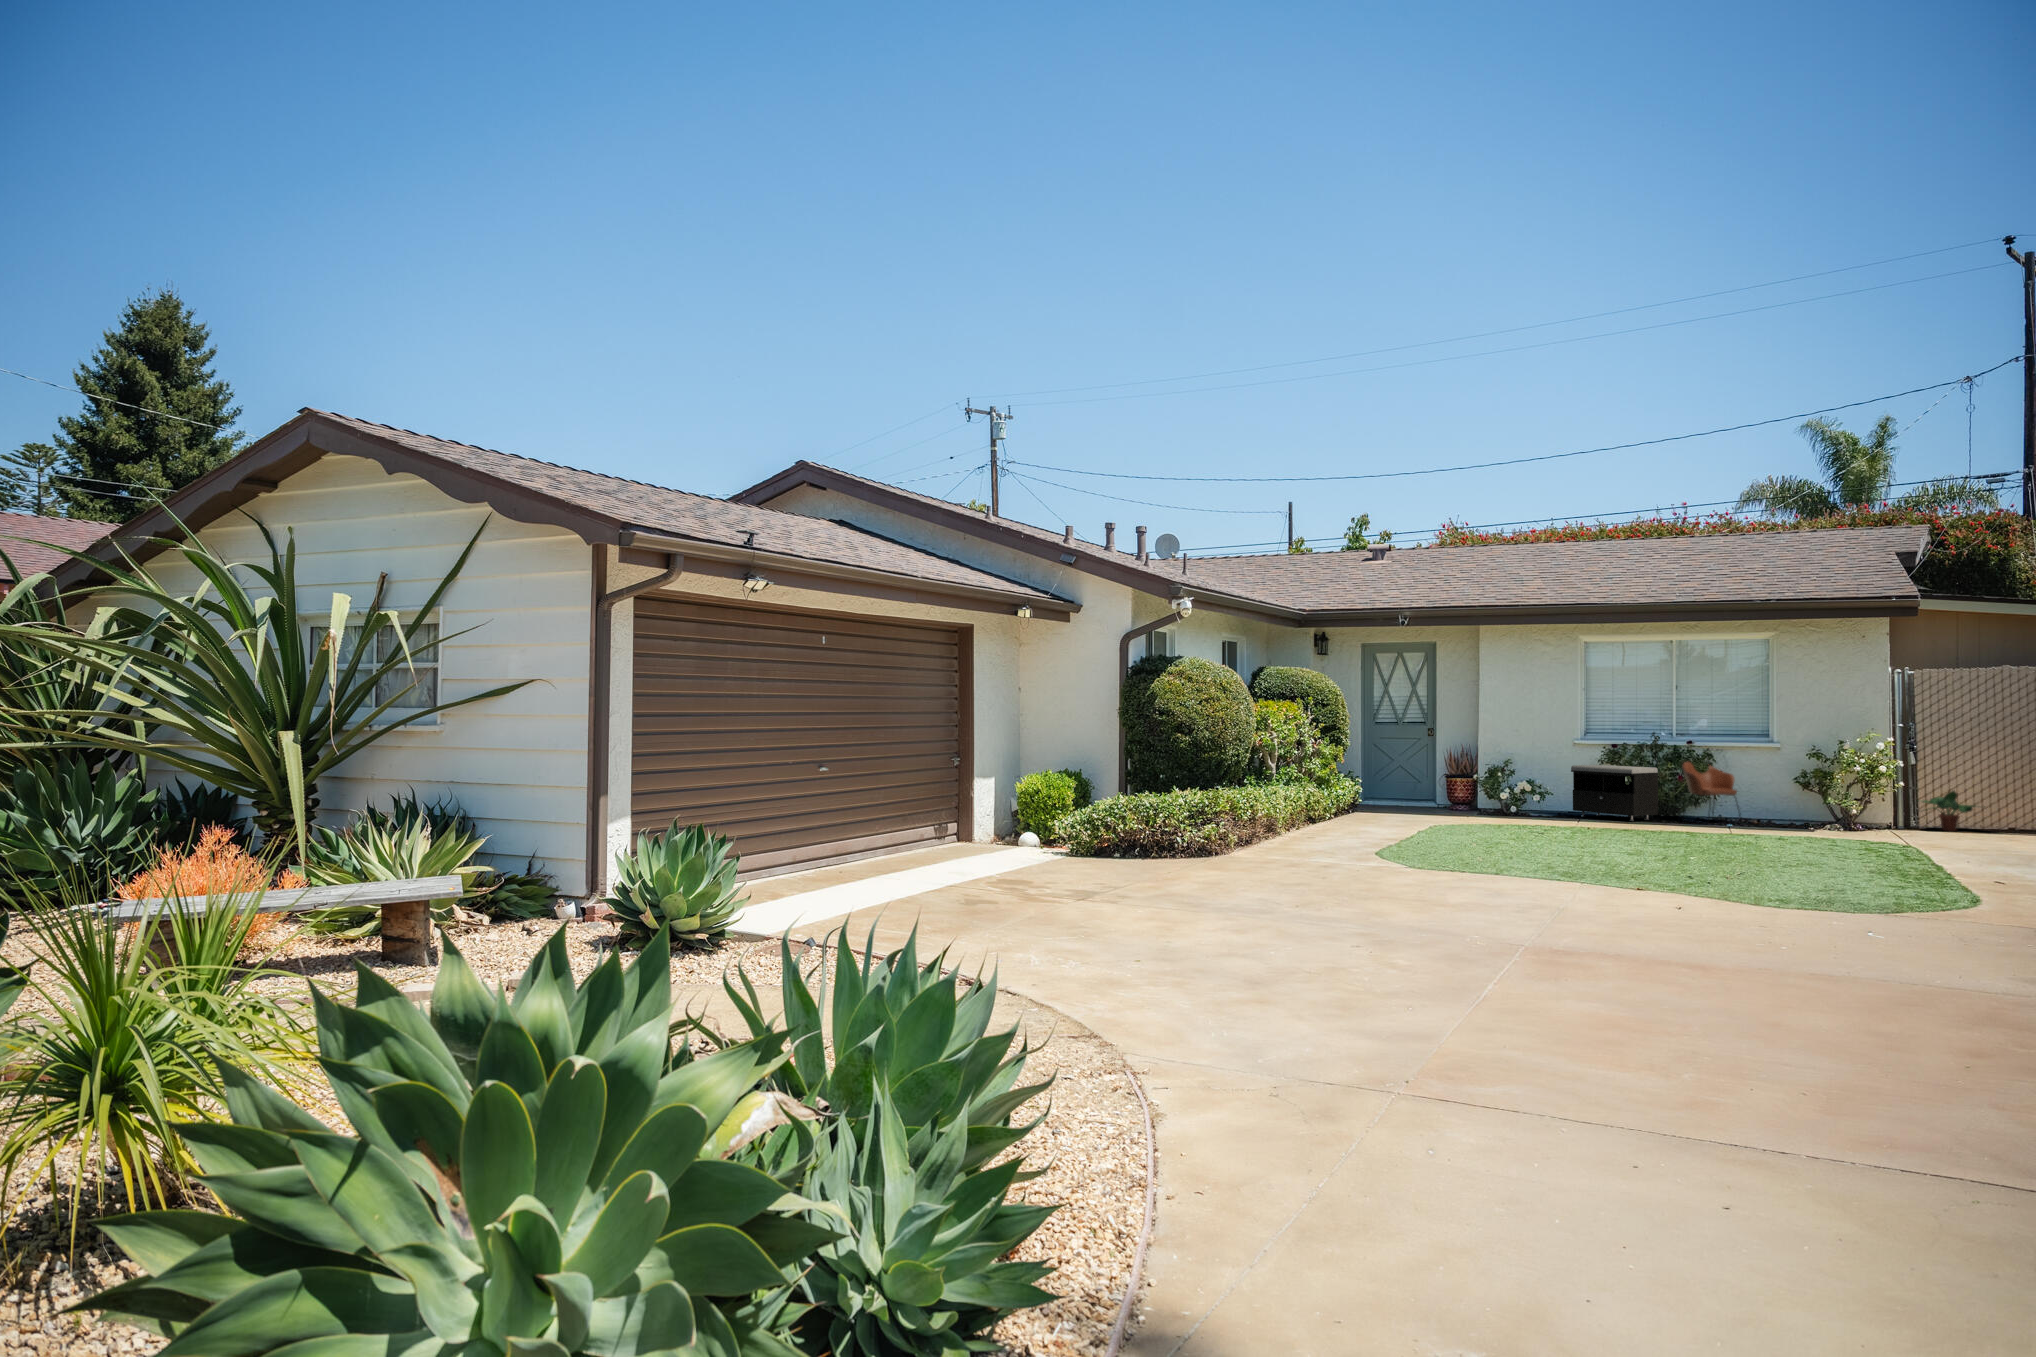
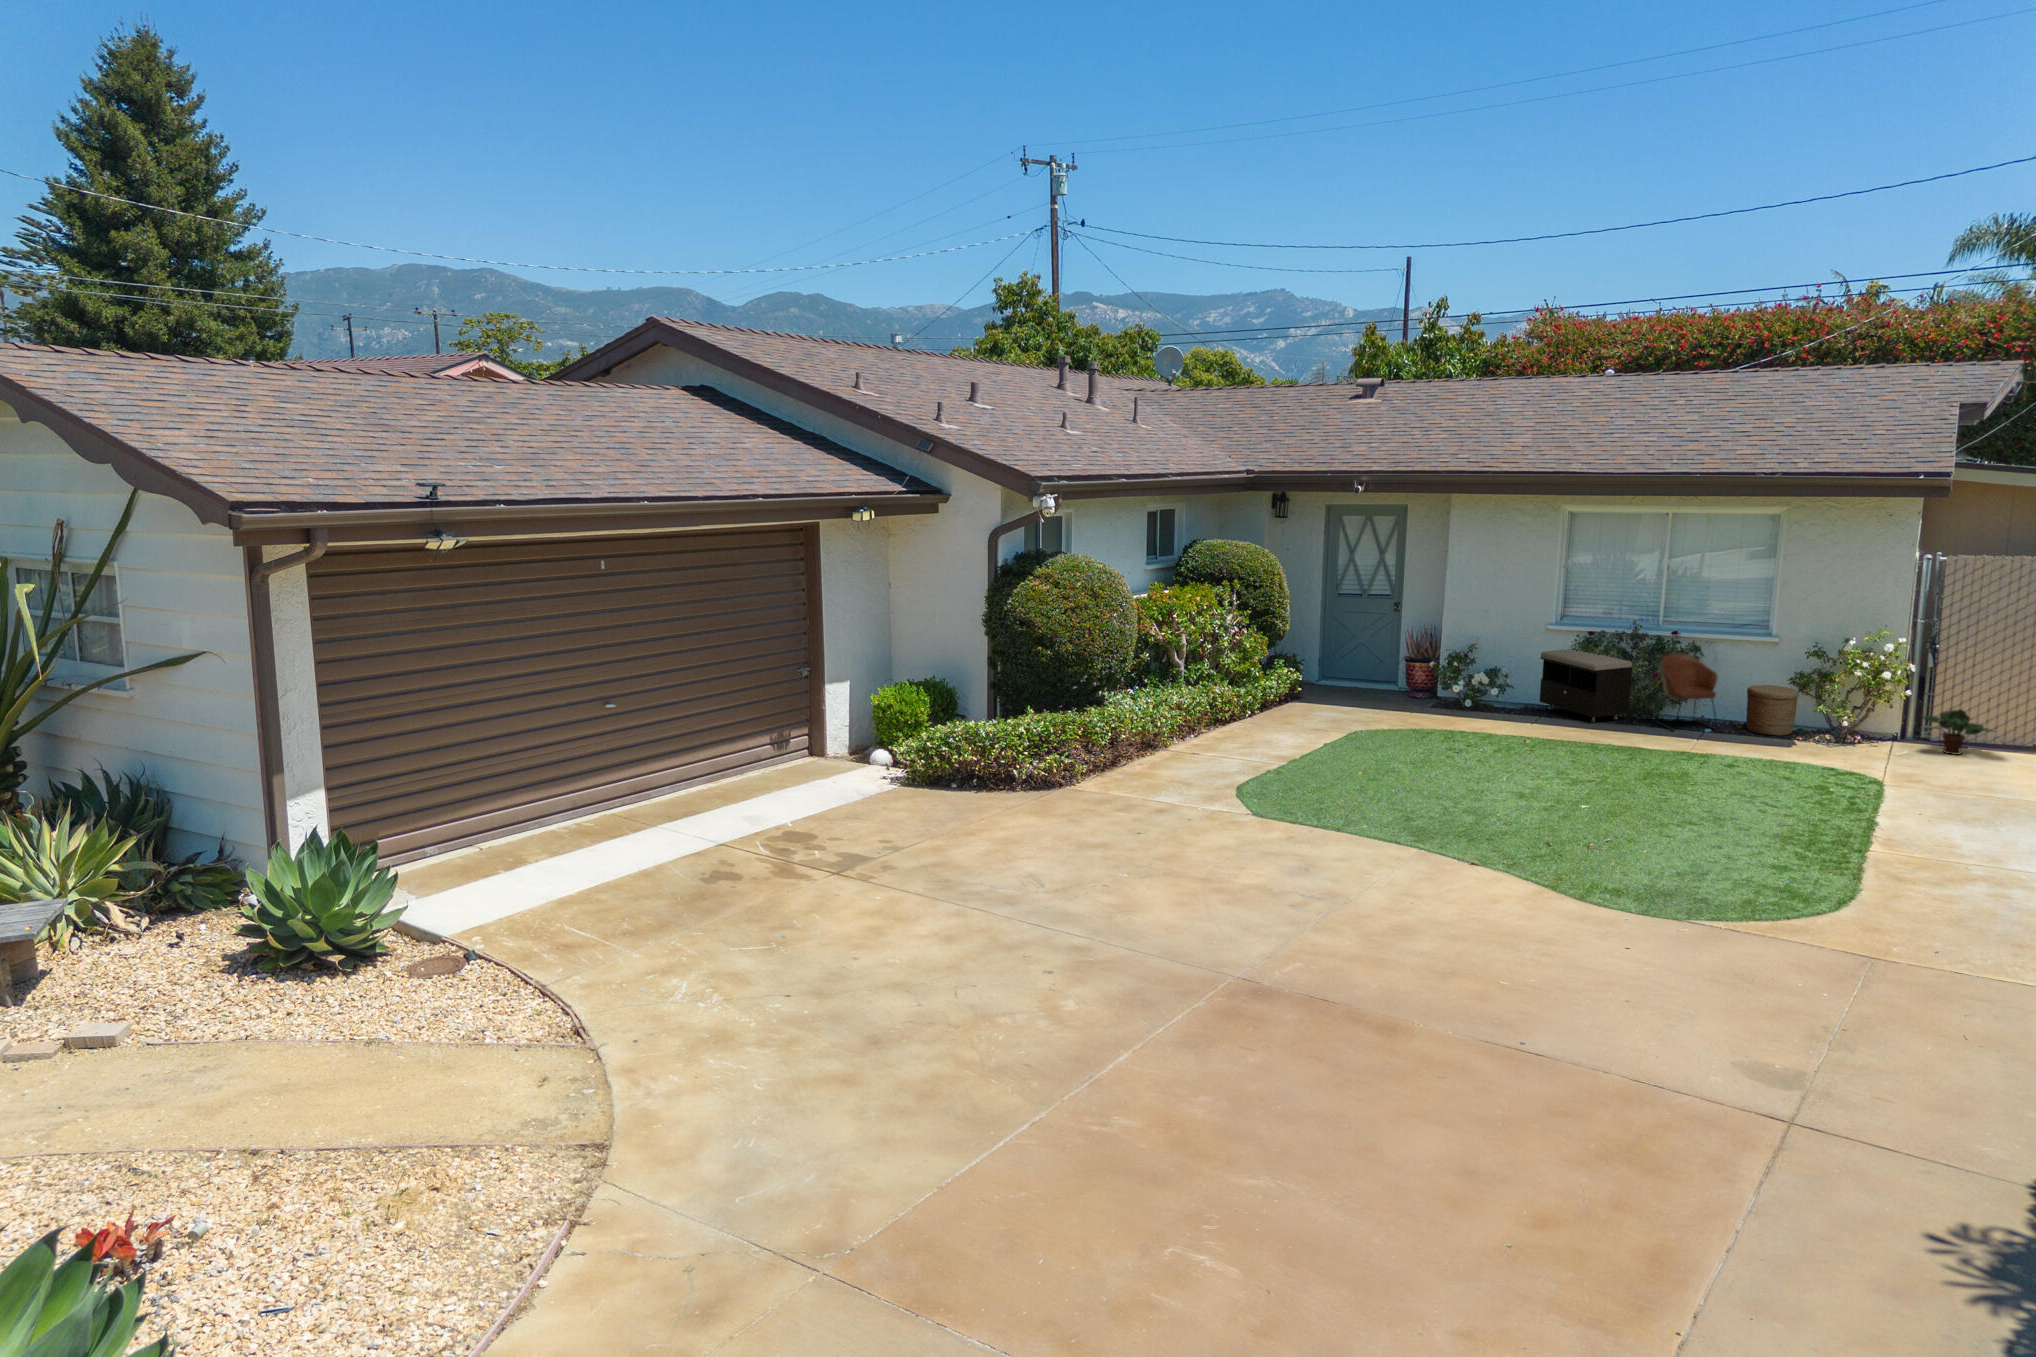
basket: none [1760,785,1806,825] -> present [1746,685,1798,736]

